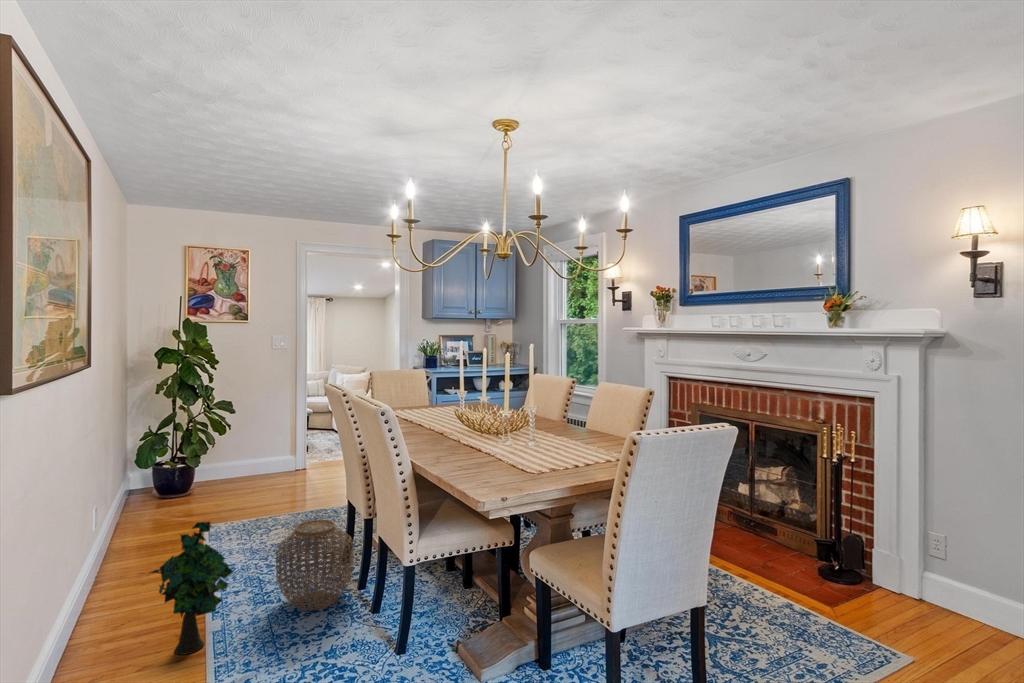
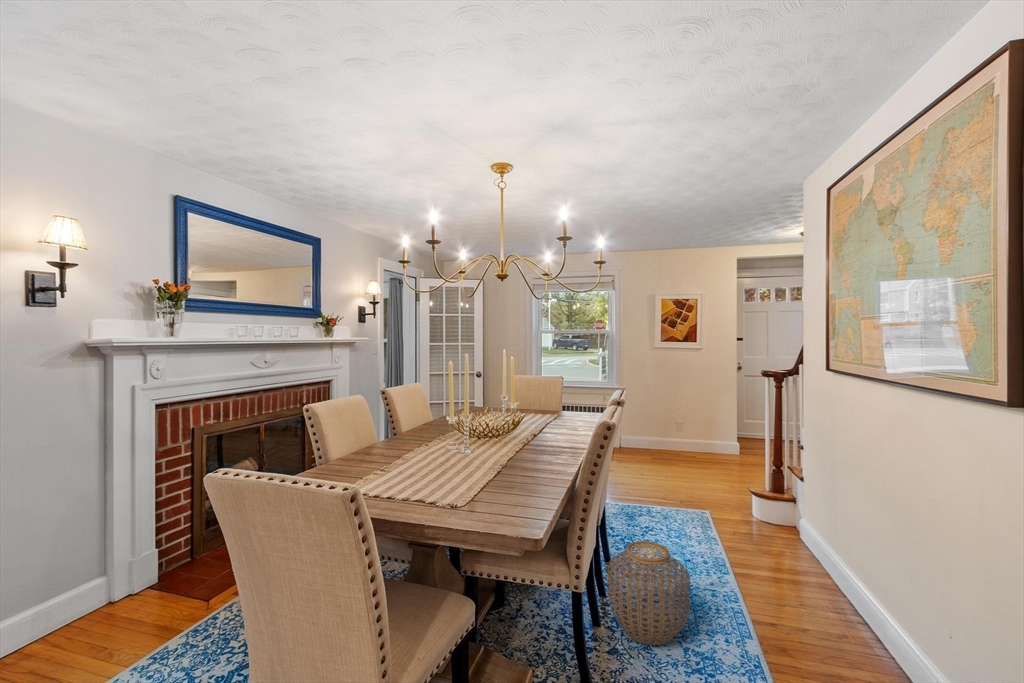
decorative plant: present [150,522,233,655] -> none [730,510,811,638]

